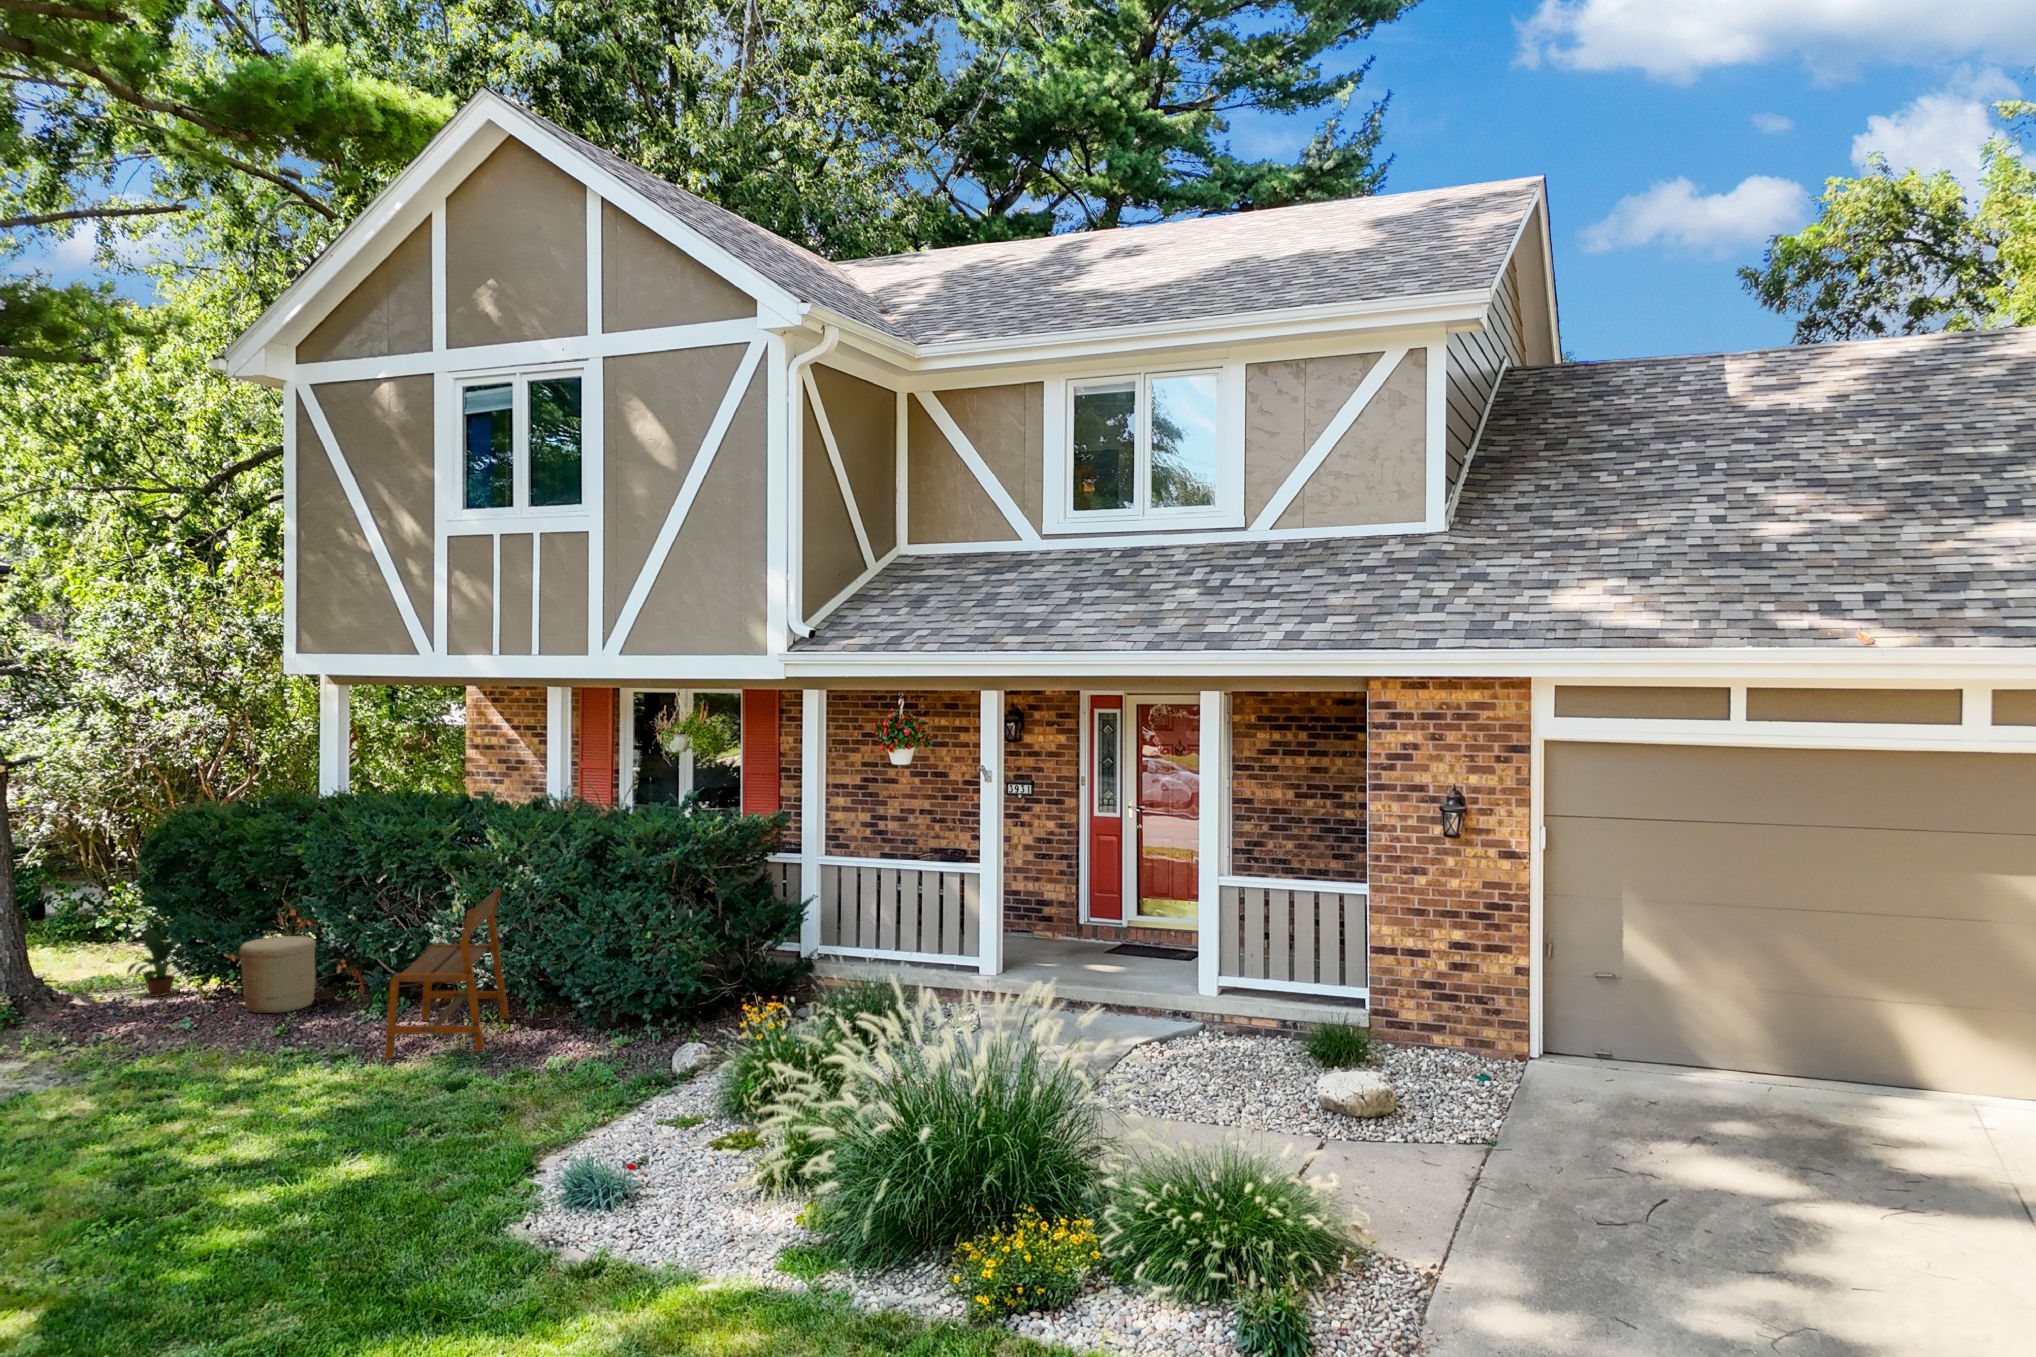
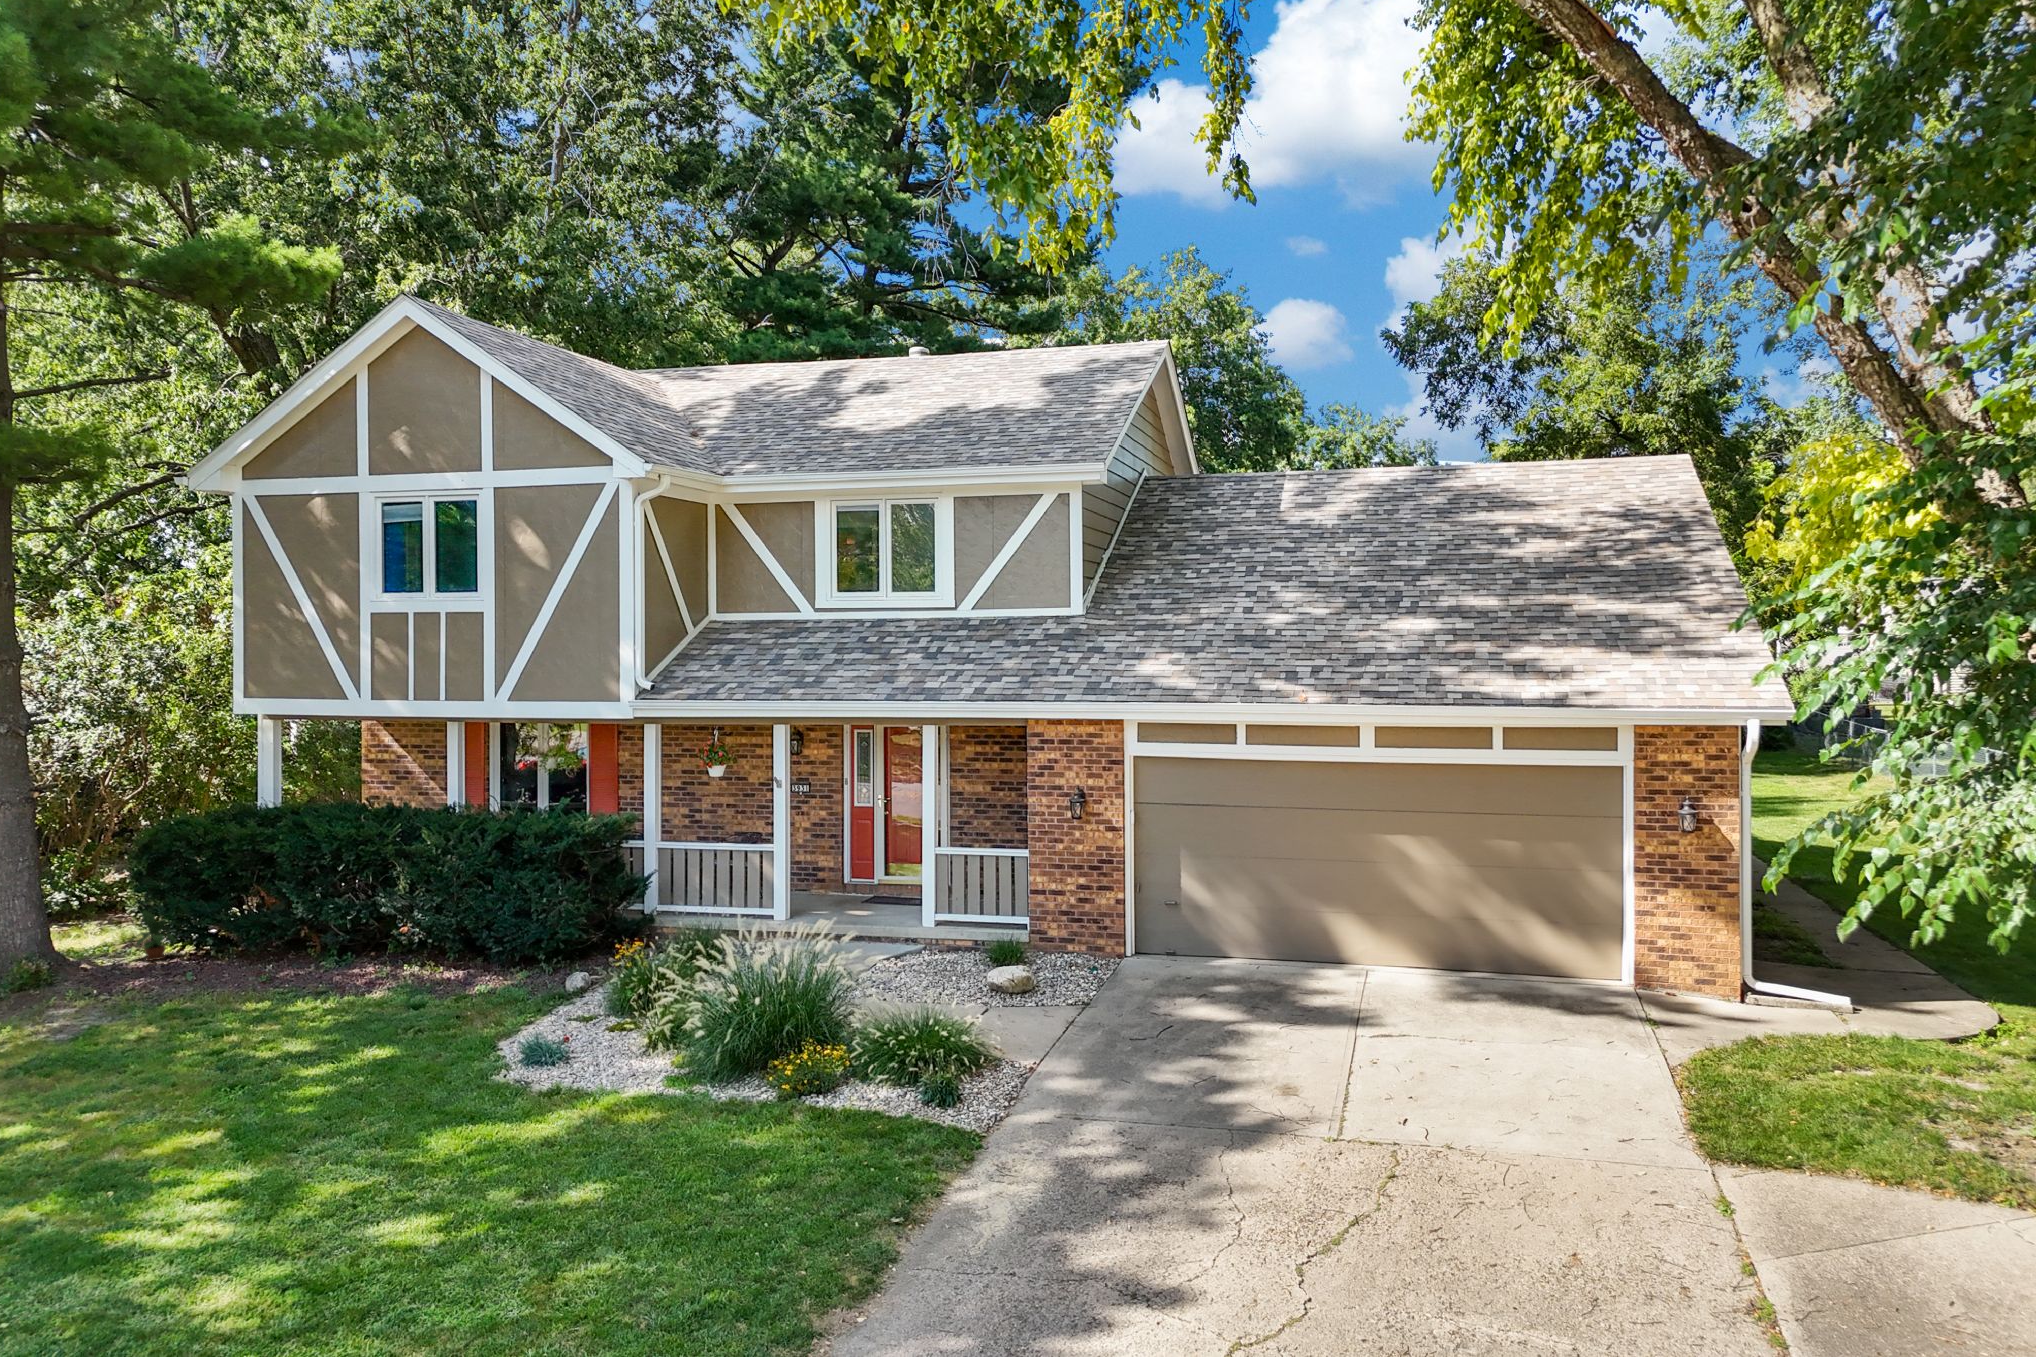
bench: present [385,888,509,1059] -> none [357,871,437,992]
basket: present [239,936,316,1013] -> none [227,911,284,968]

